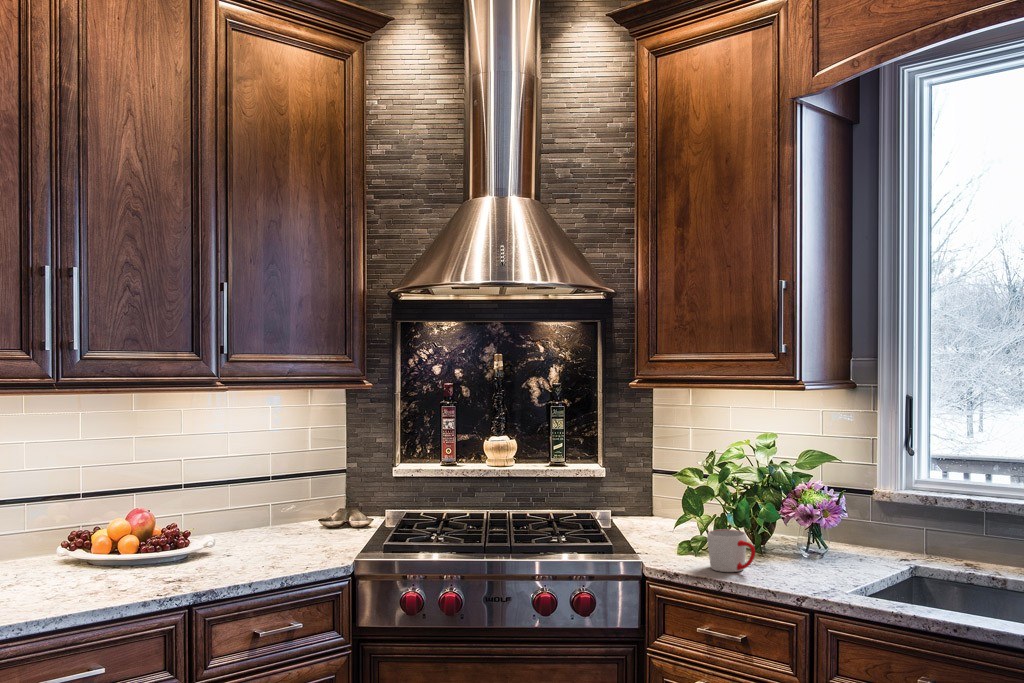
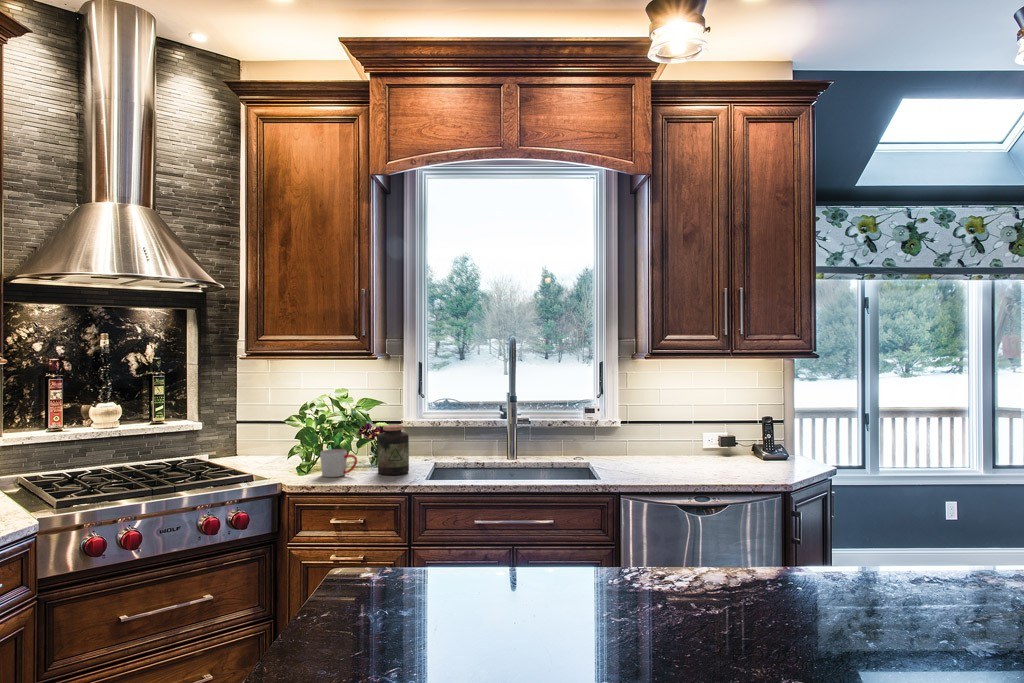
jar: none [791,503,843,585] -> present [378,425,409,475]

